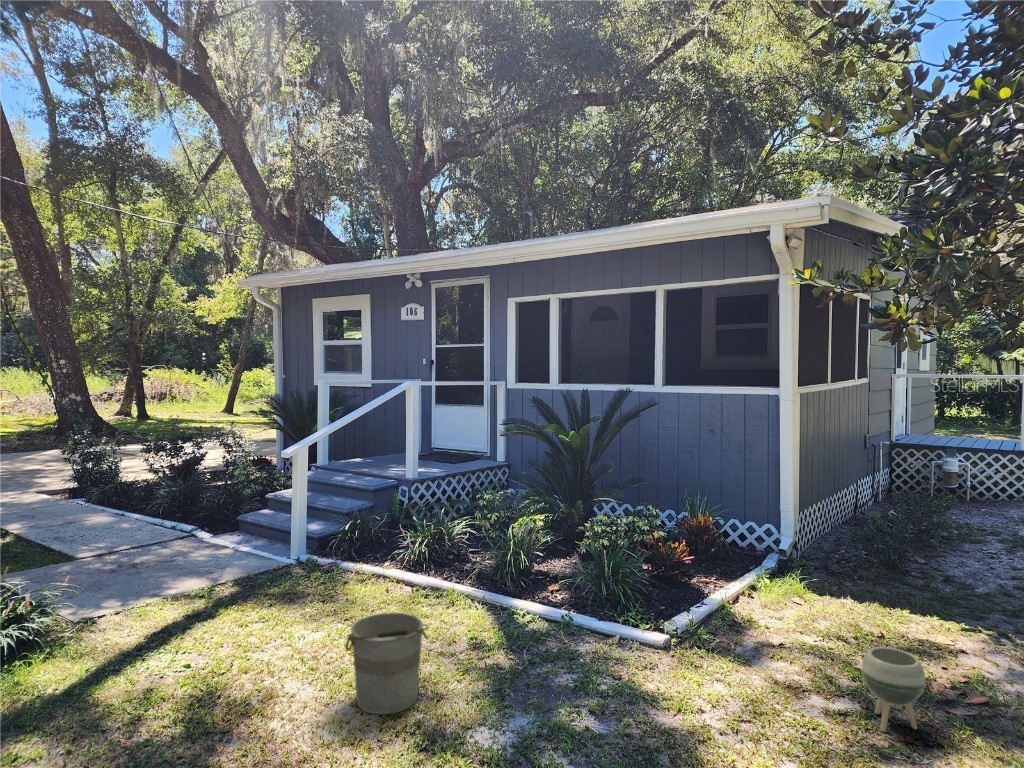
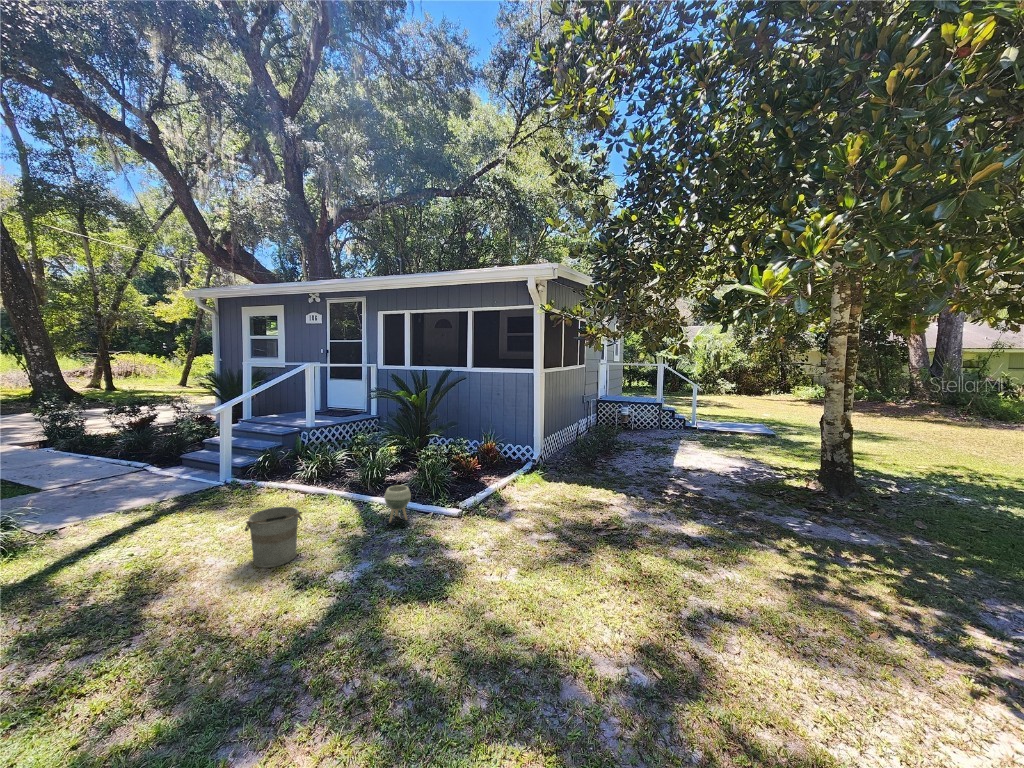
planter: present [862,647,925,732] -> present [385,485,411,522]

